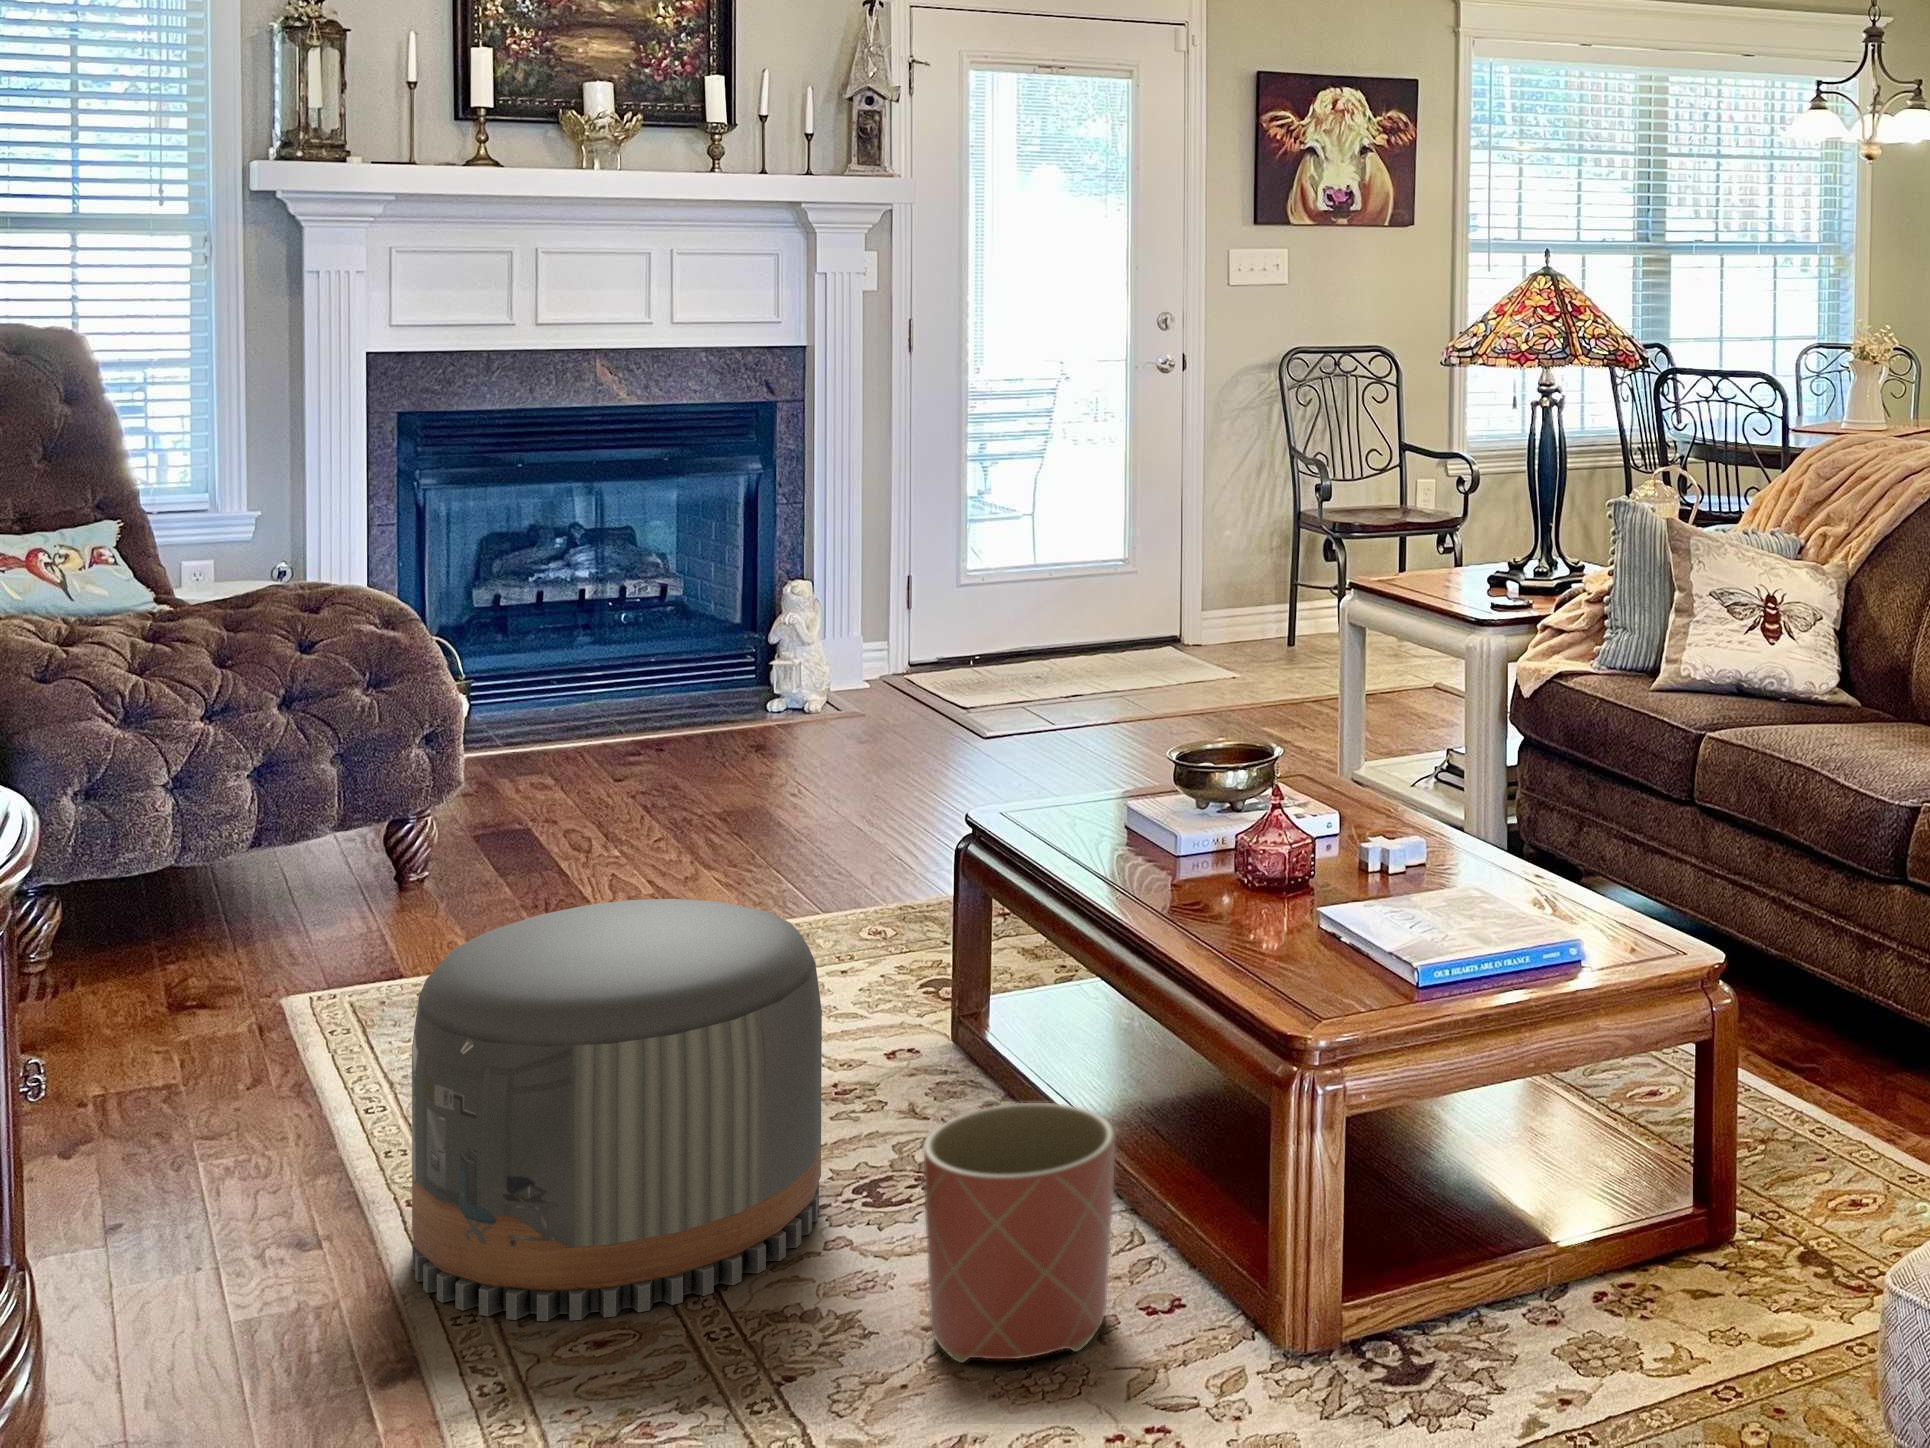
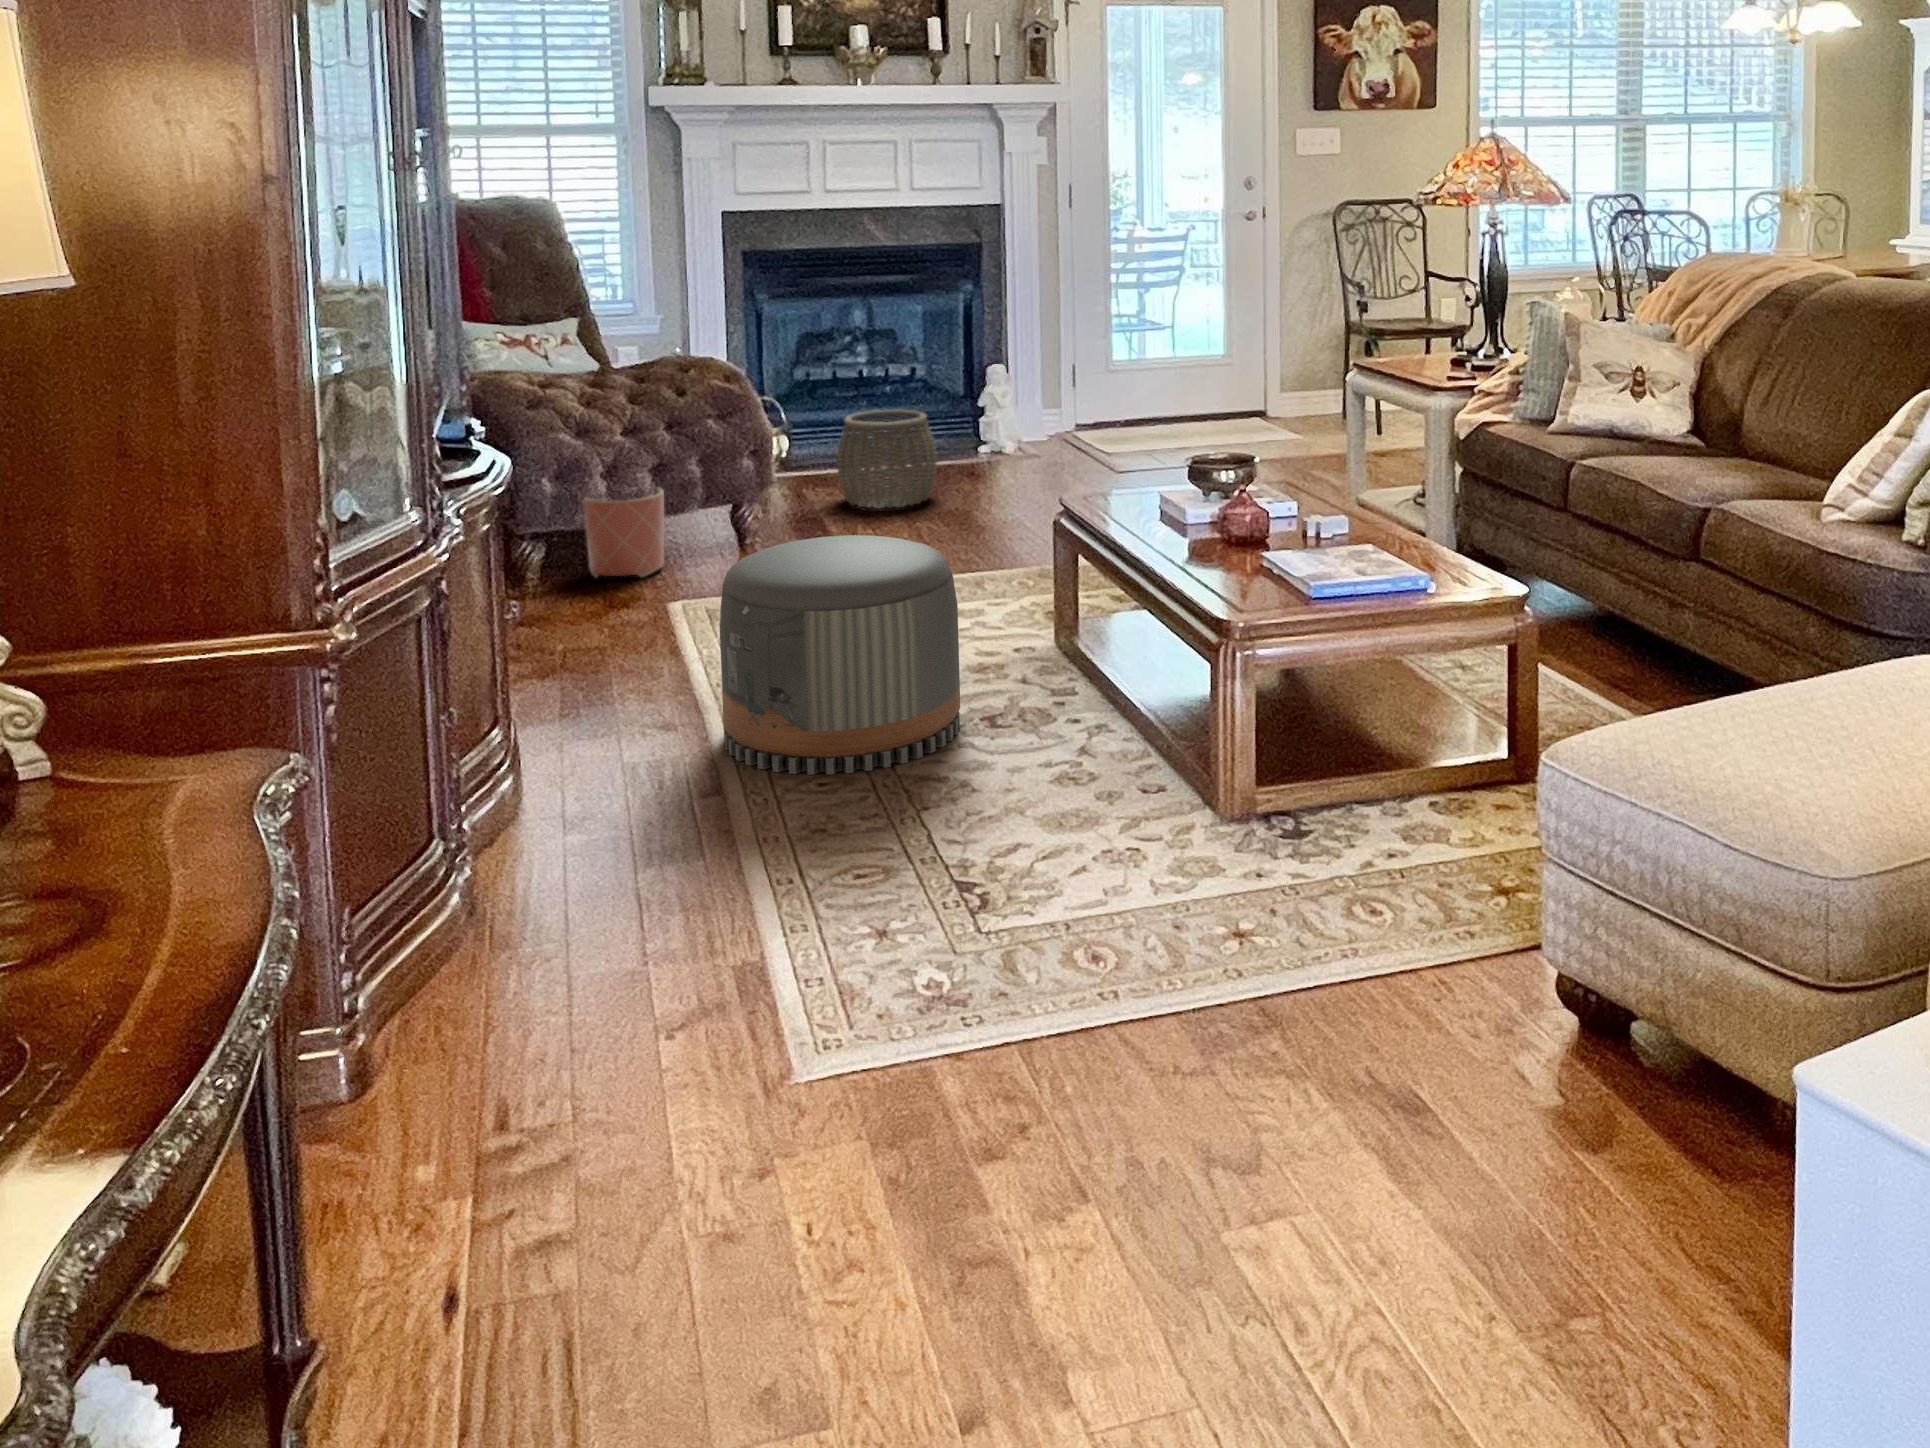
woven basket: none [553,660,718,816] -> present [836,410,937,509]
planter: present [924,1103,1115,1363] -> present [584,487,664,578]

